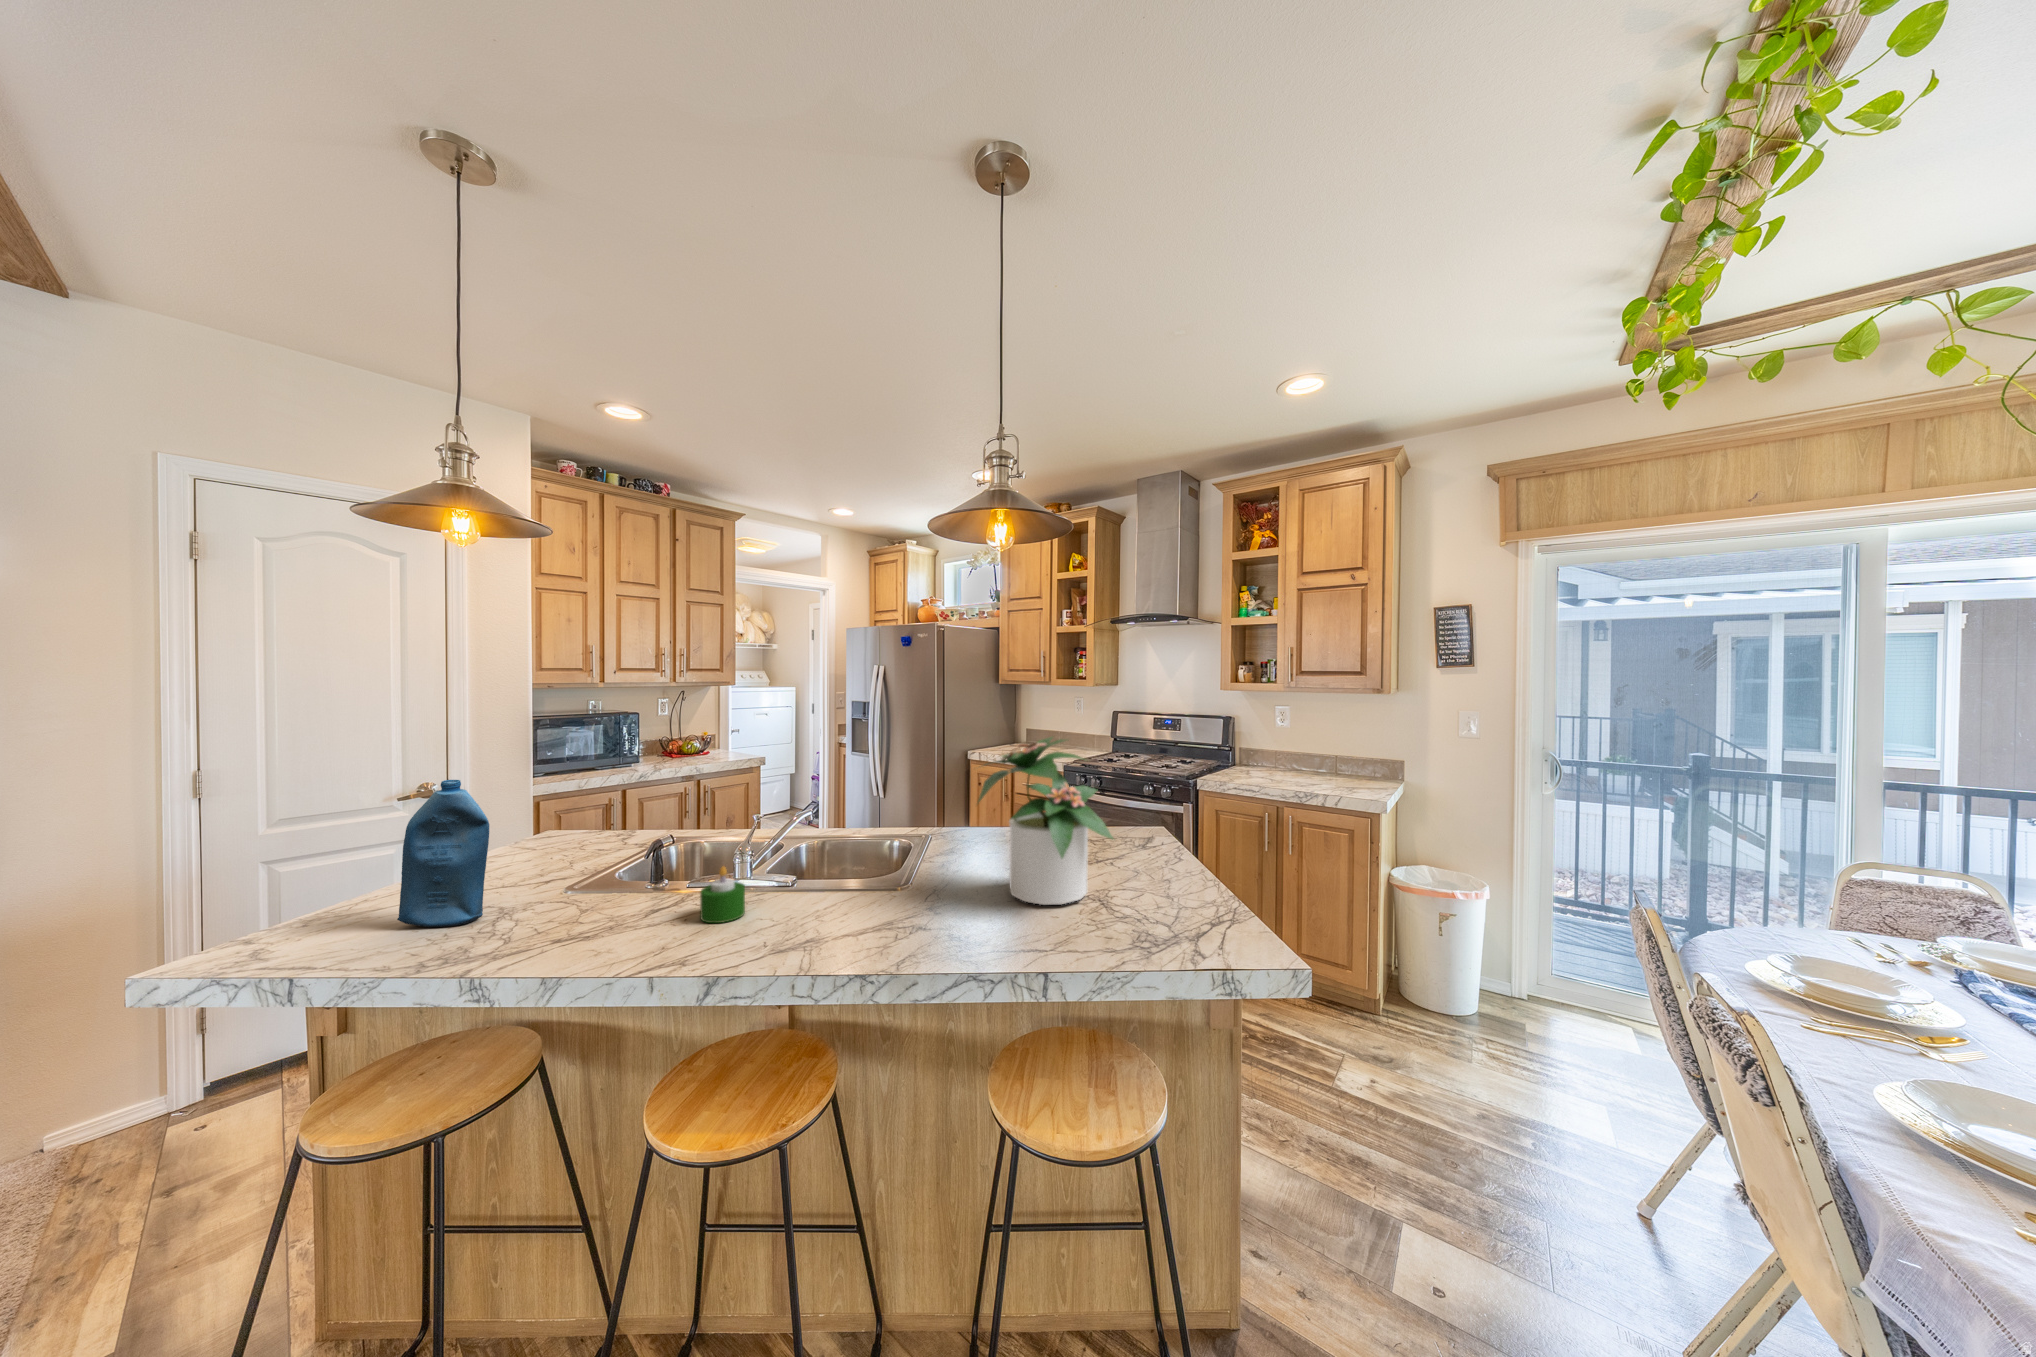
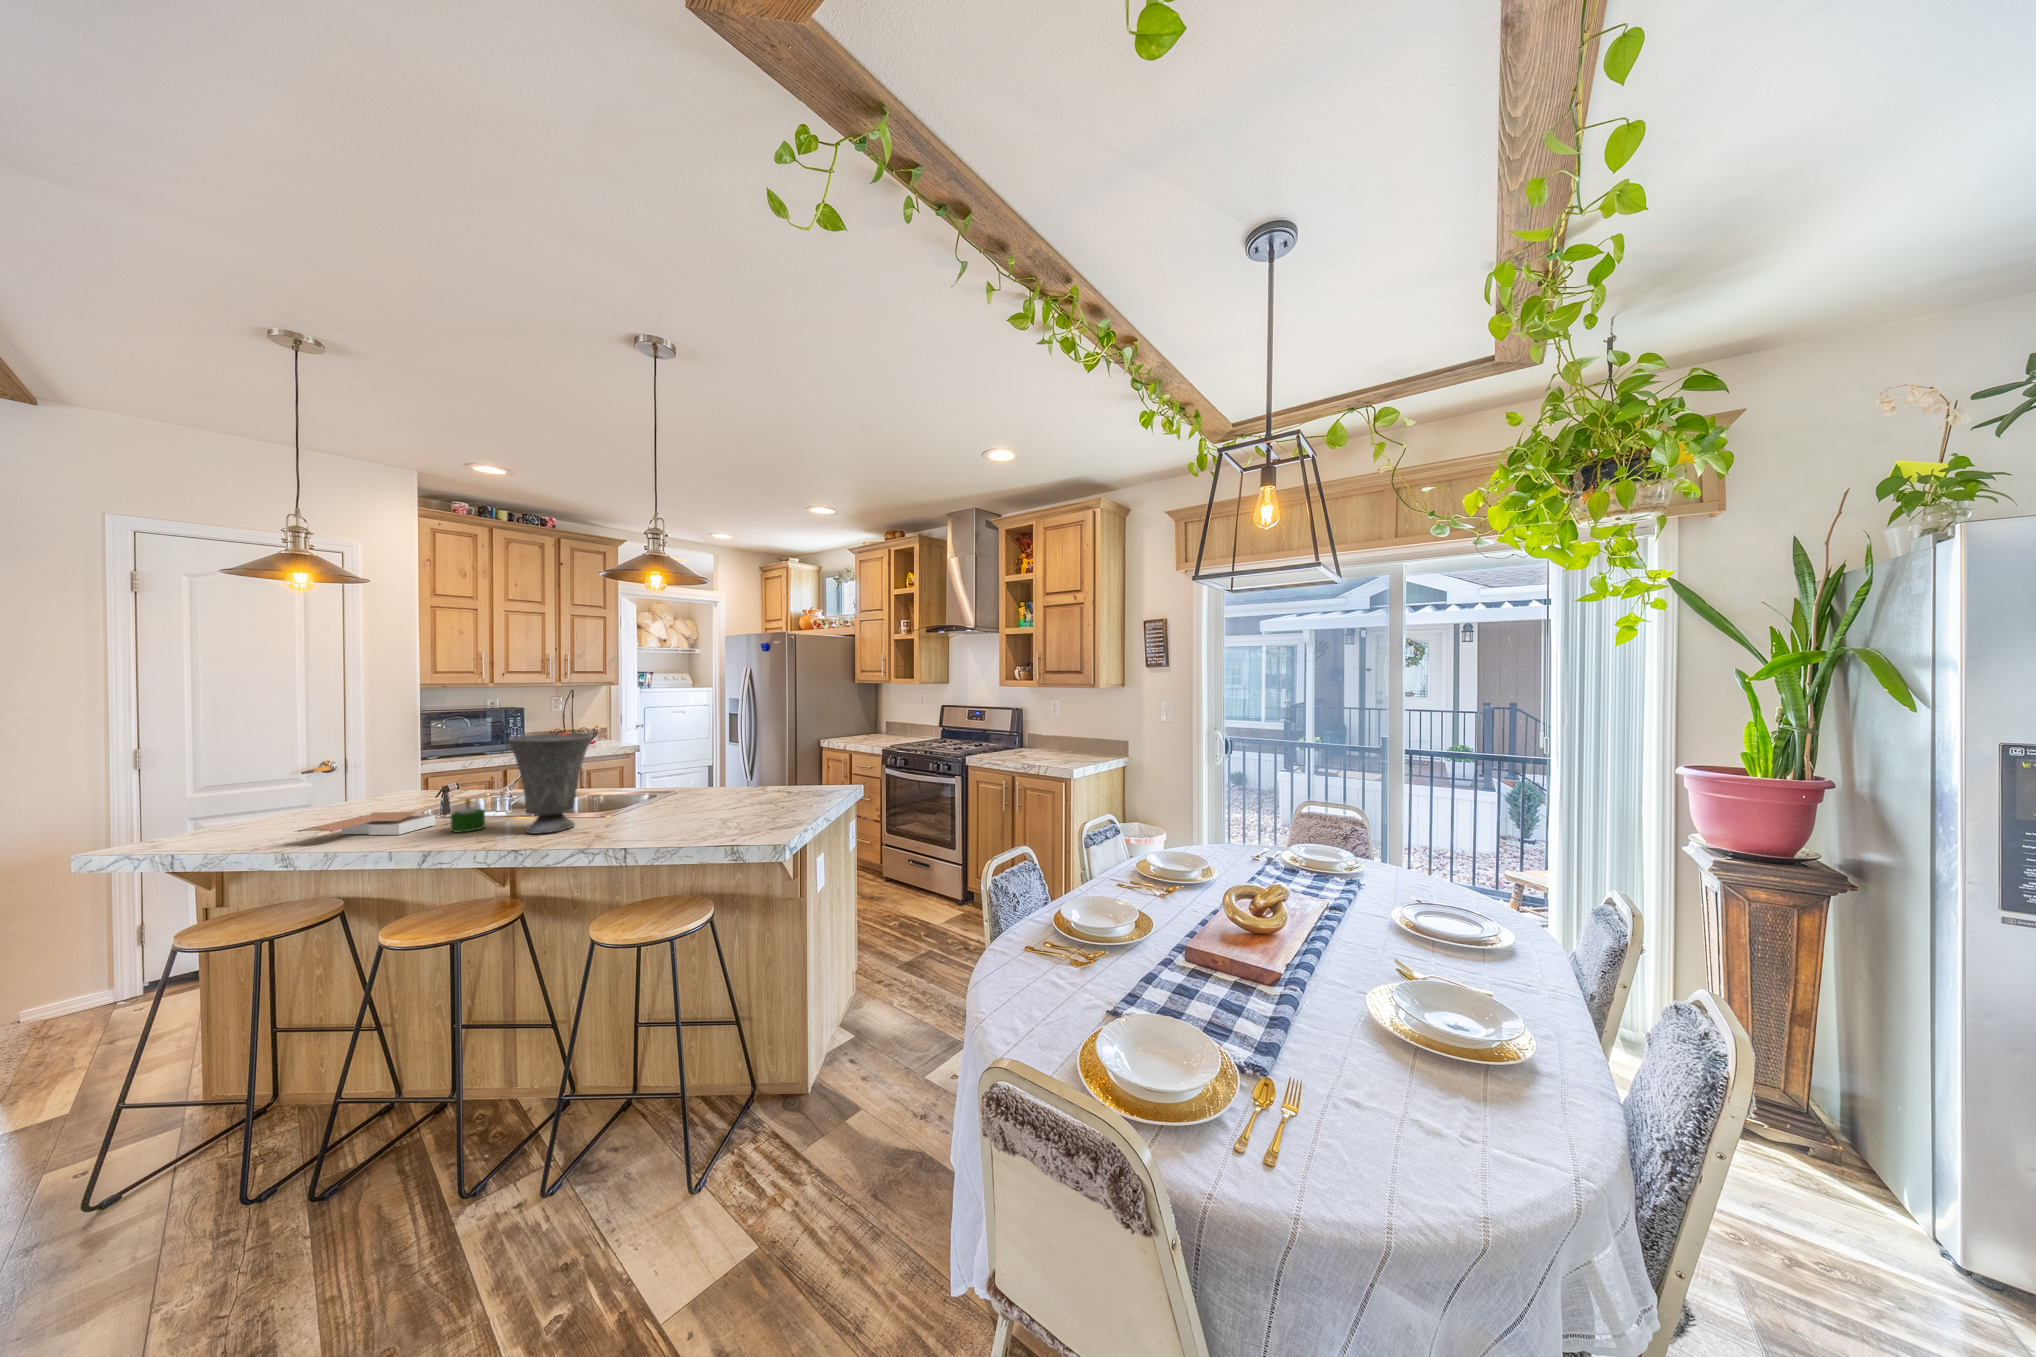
potted plant: present [978,737,1113,905] -> none [641,716,737,823]
vase: none [798,762,910,929] -> present [508,732,593,834]
bottle: present [397,780,489,927] -> none [249,743,313,836]
book: none [482,884,663,931] -> present [298,812,435,835]

